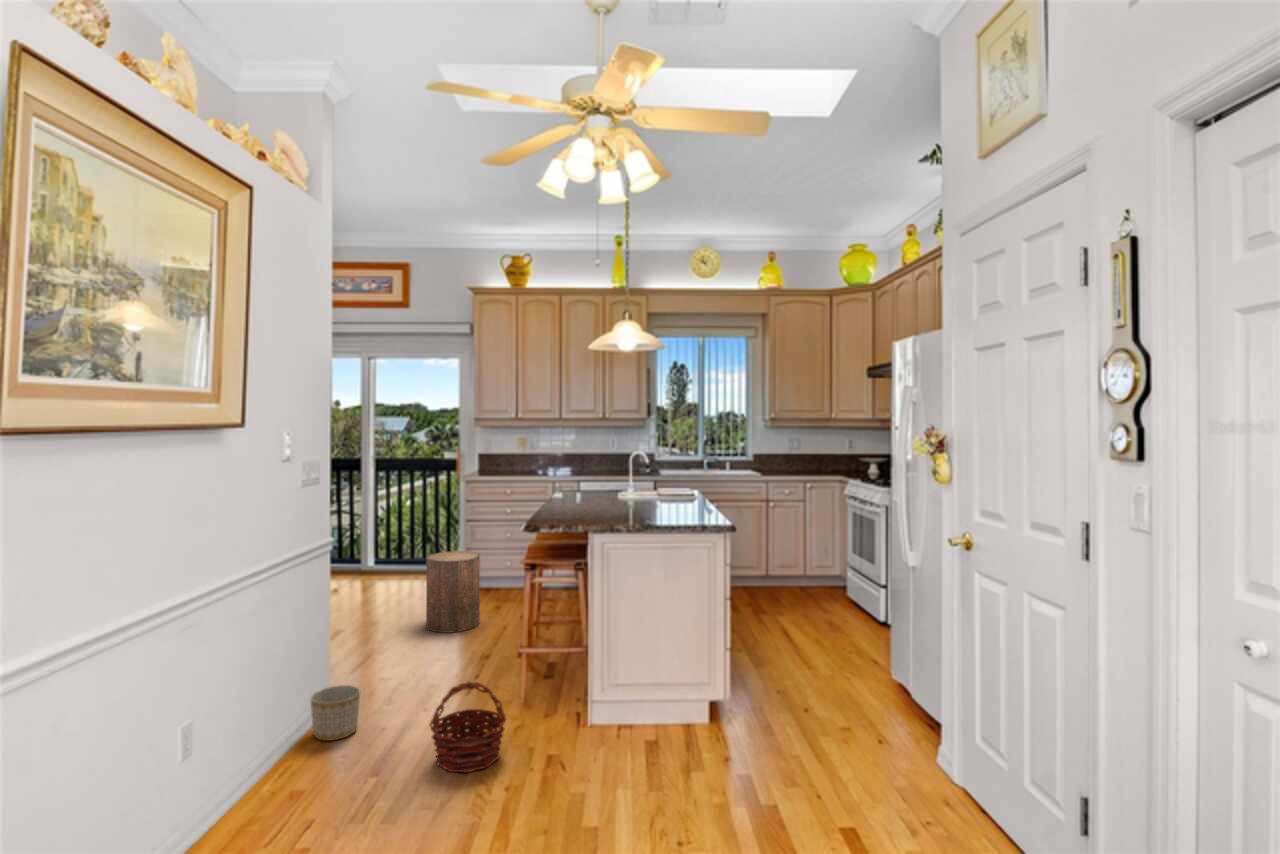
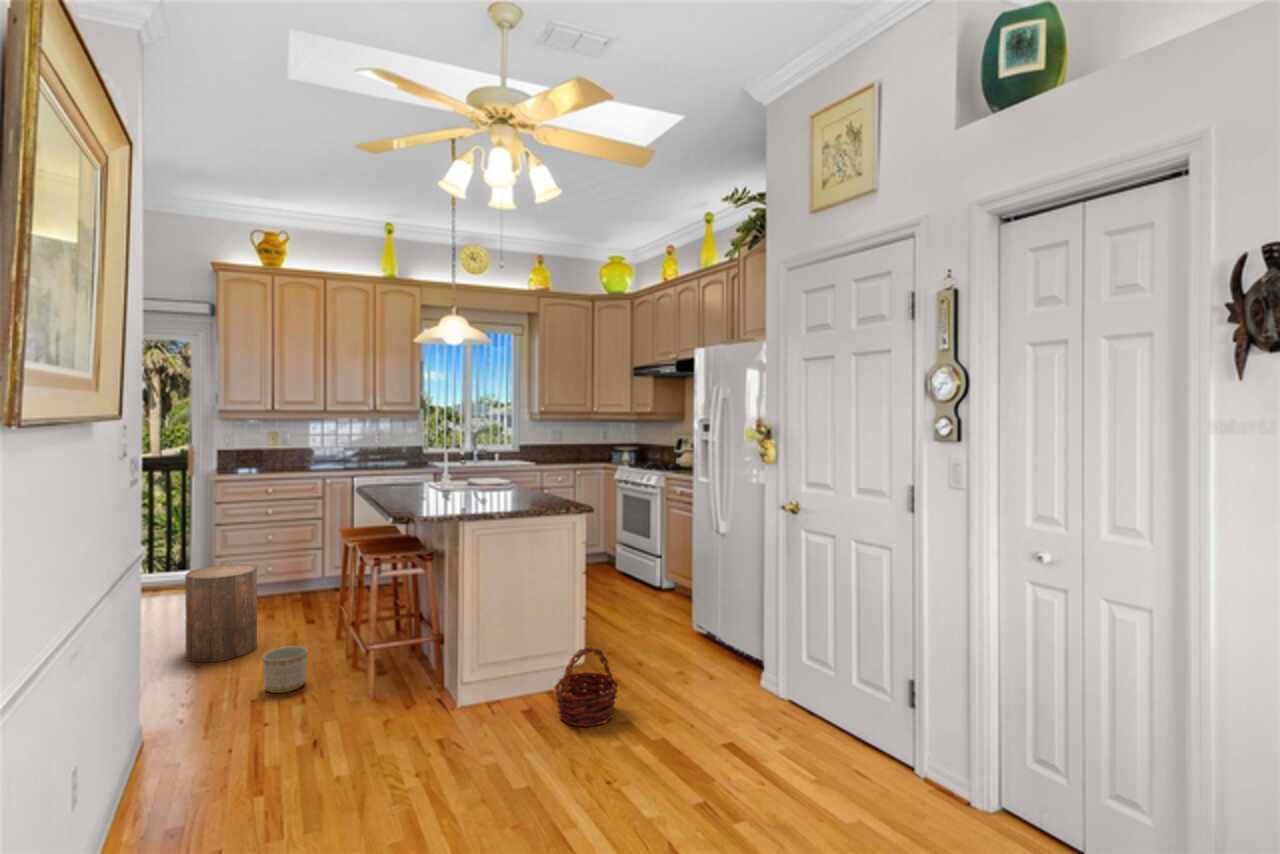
basket: present [430,682,506,772] -> present [554,647,618,727]
planter: present [311,685,360,741] -> present [263,646,308,693]

